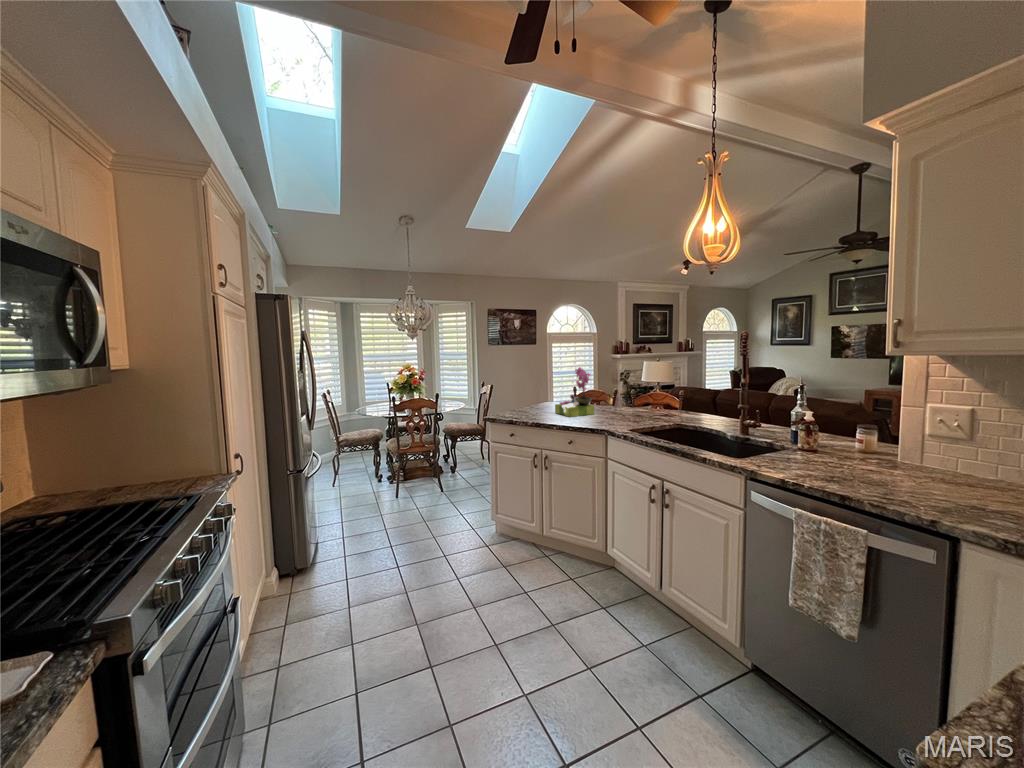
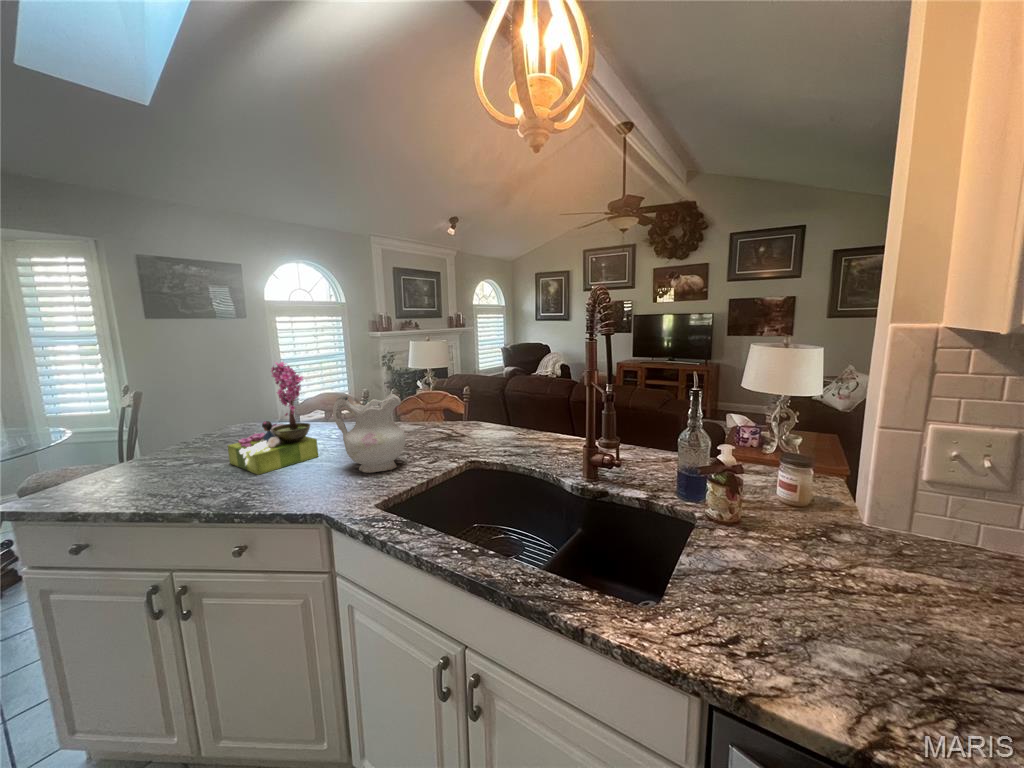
ceramic pitcher: none [605,383,639,421] -> present [333,394,405,473]

